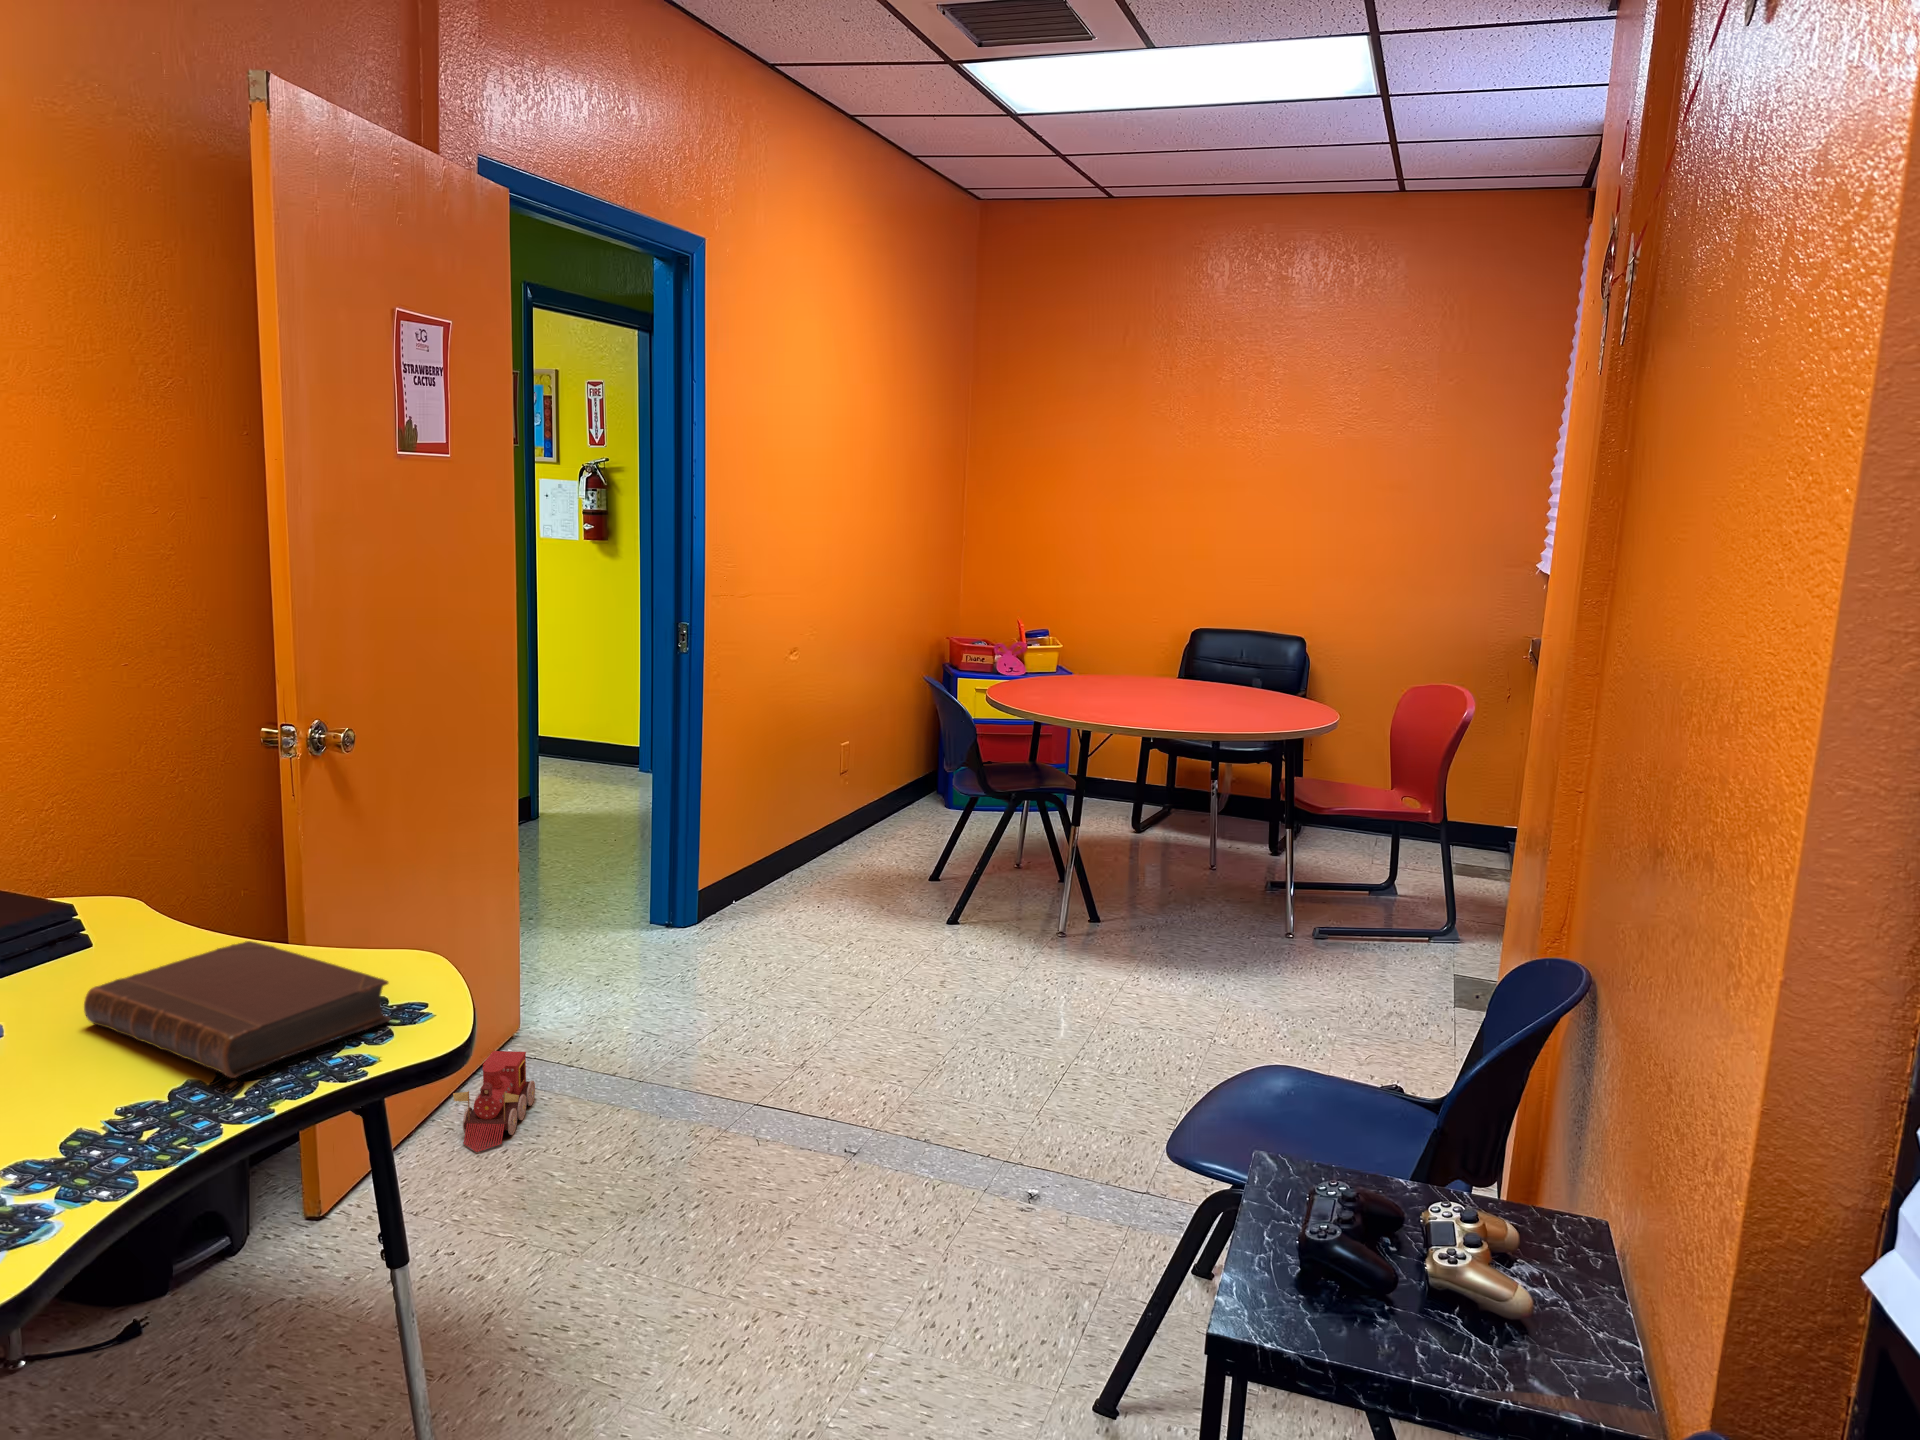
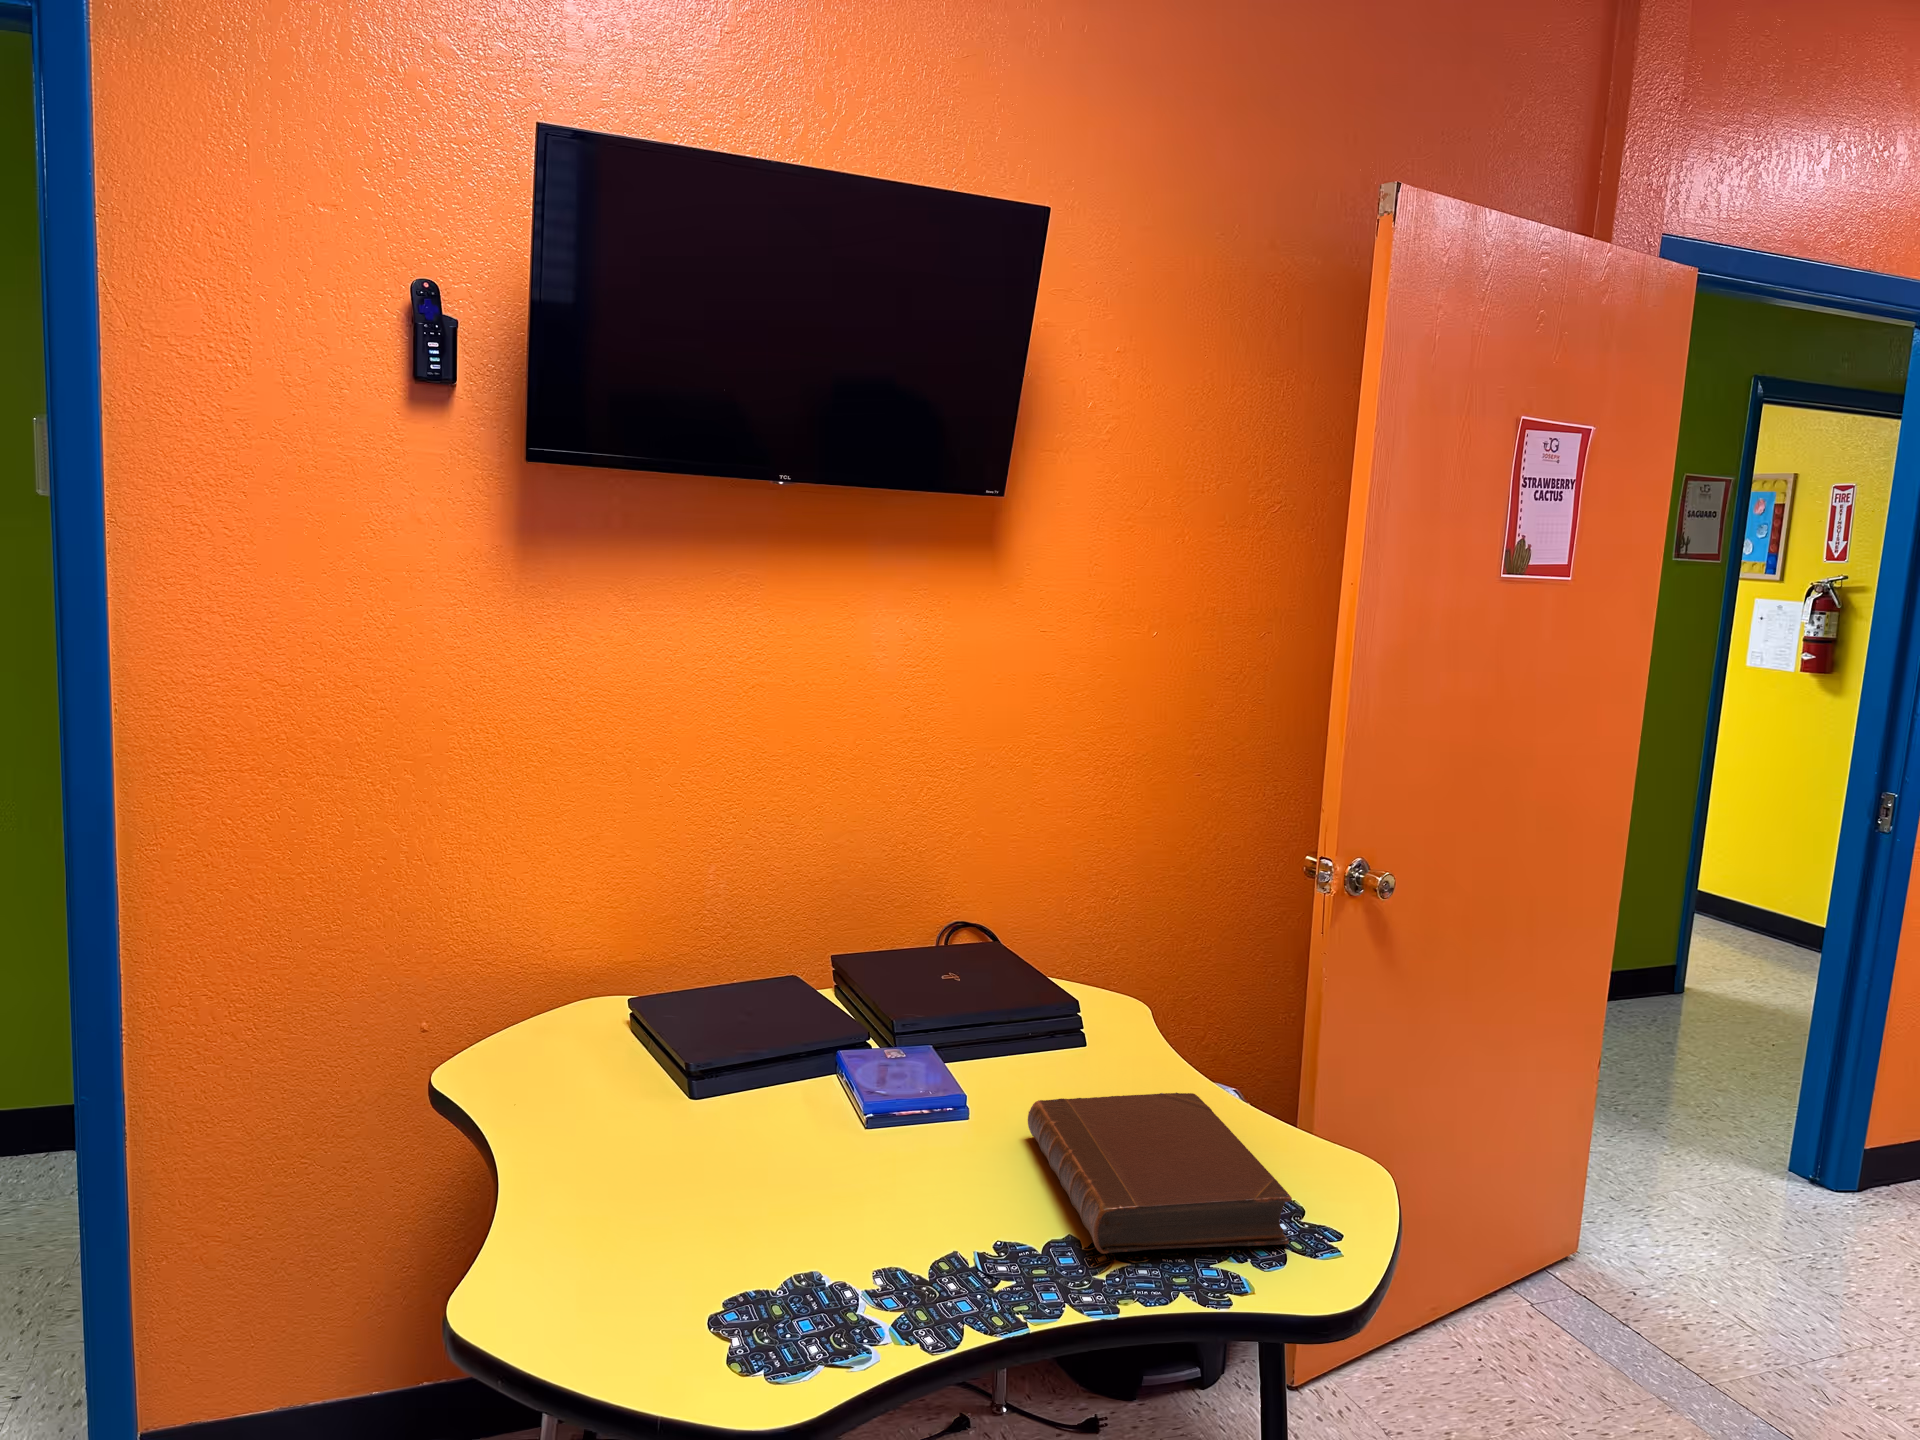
toy train: present [453,1051,535,1152] -> none [1464,1271,1570,1389]

